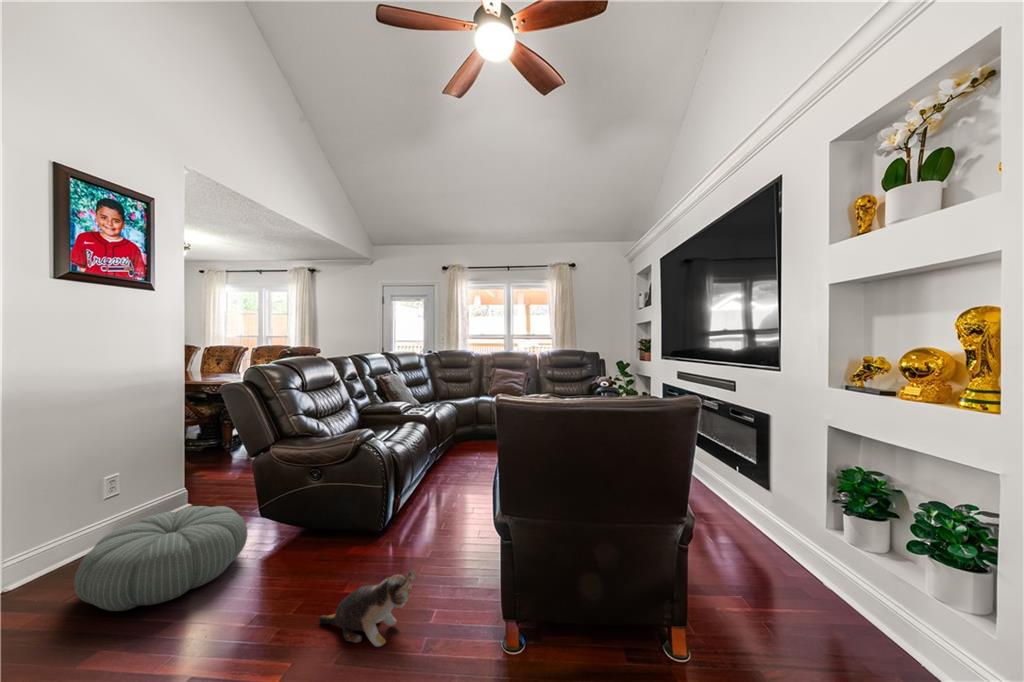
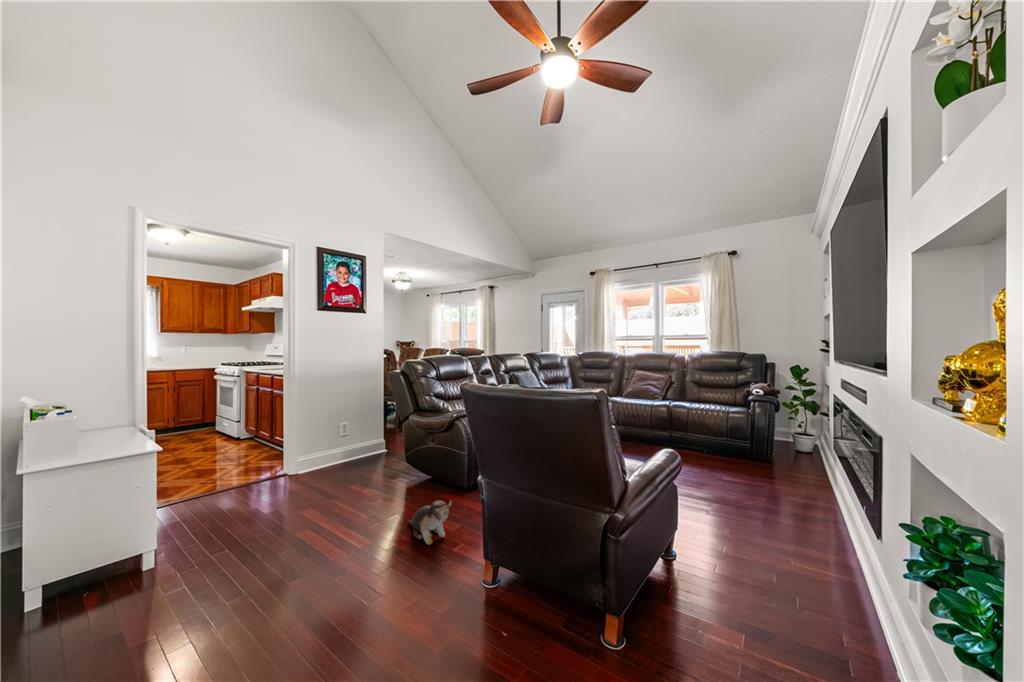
pouf: present [74,506,248,611] -> none [317,447,396,494]

